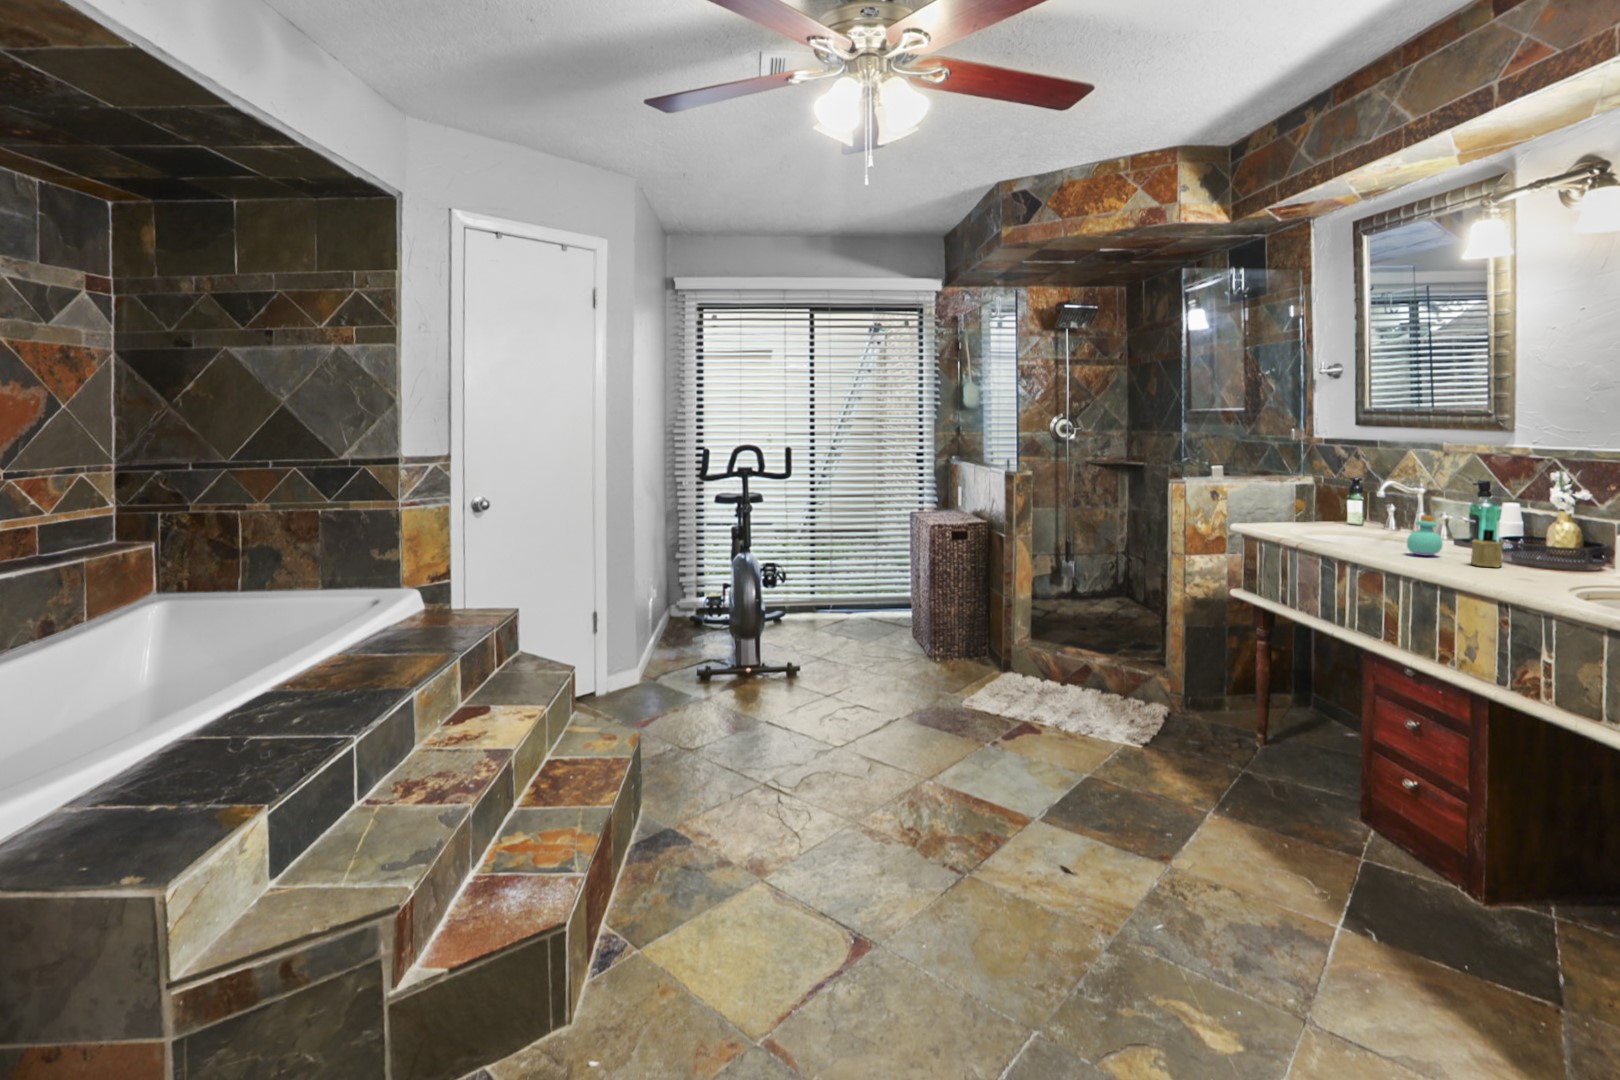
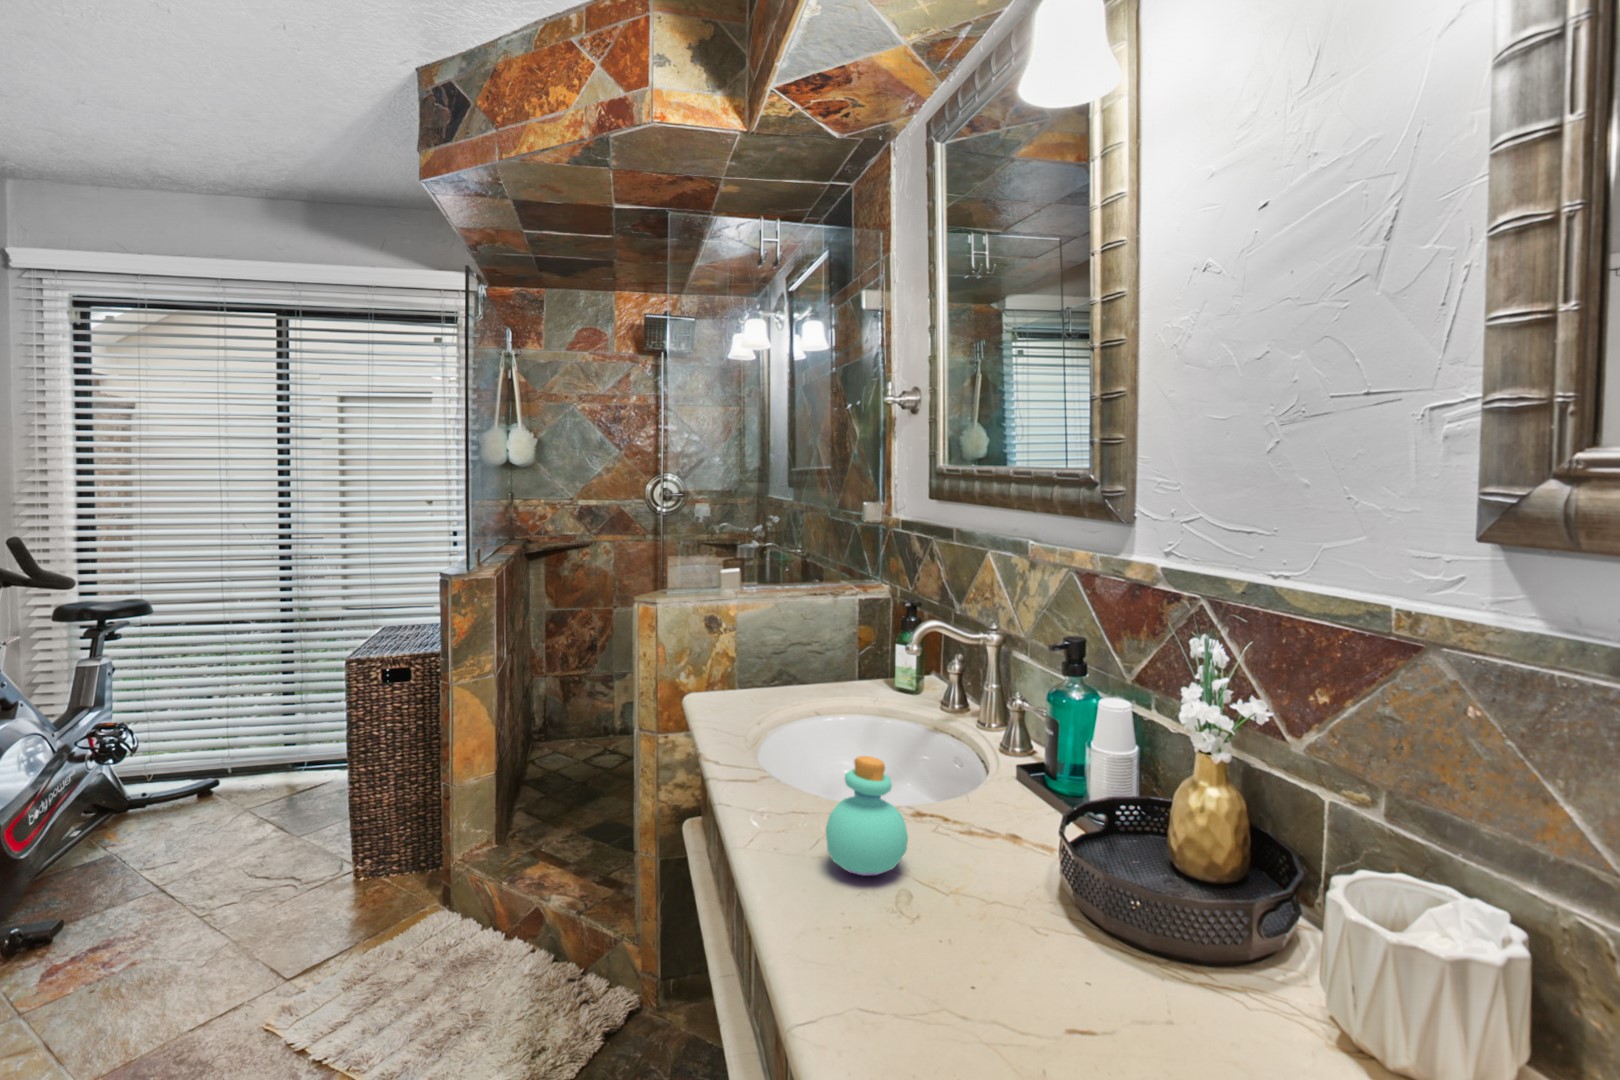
candle: present [1471,529,1503,567] -> none [916,847,1006,994]

